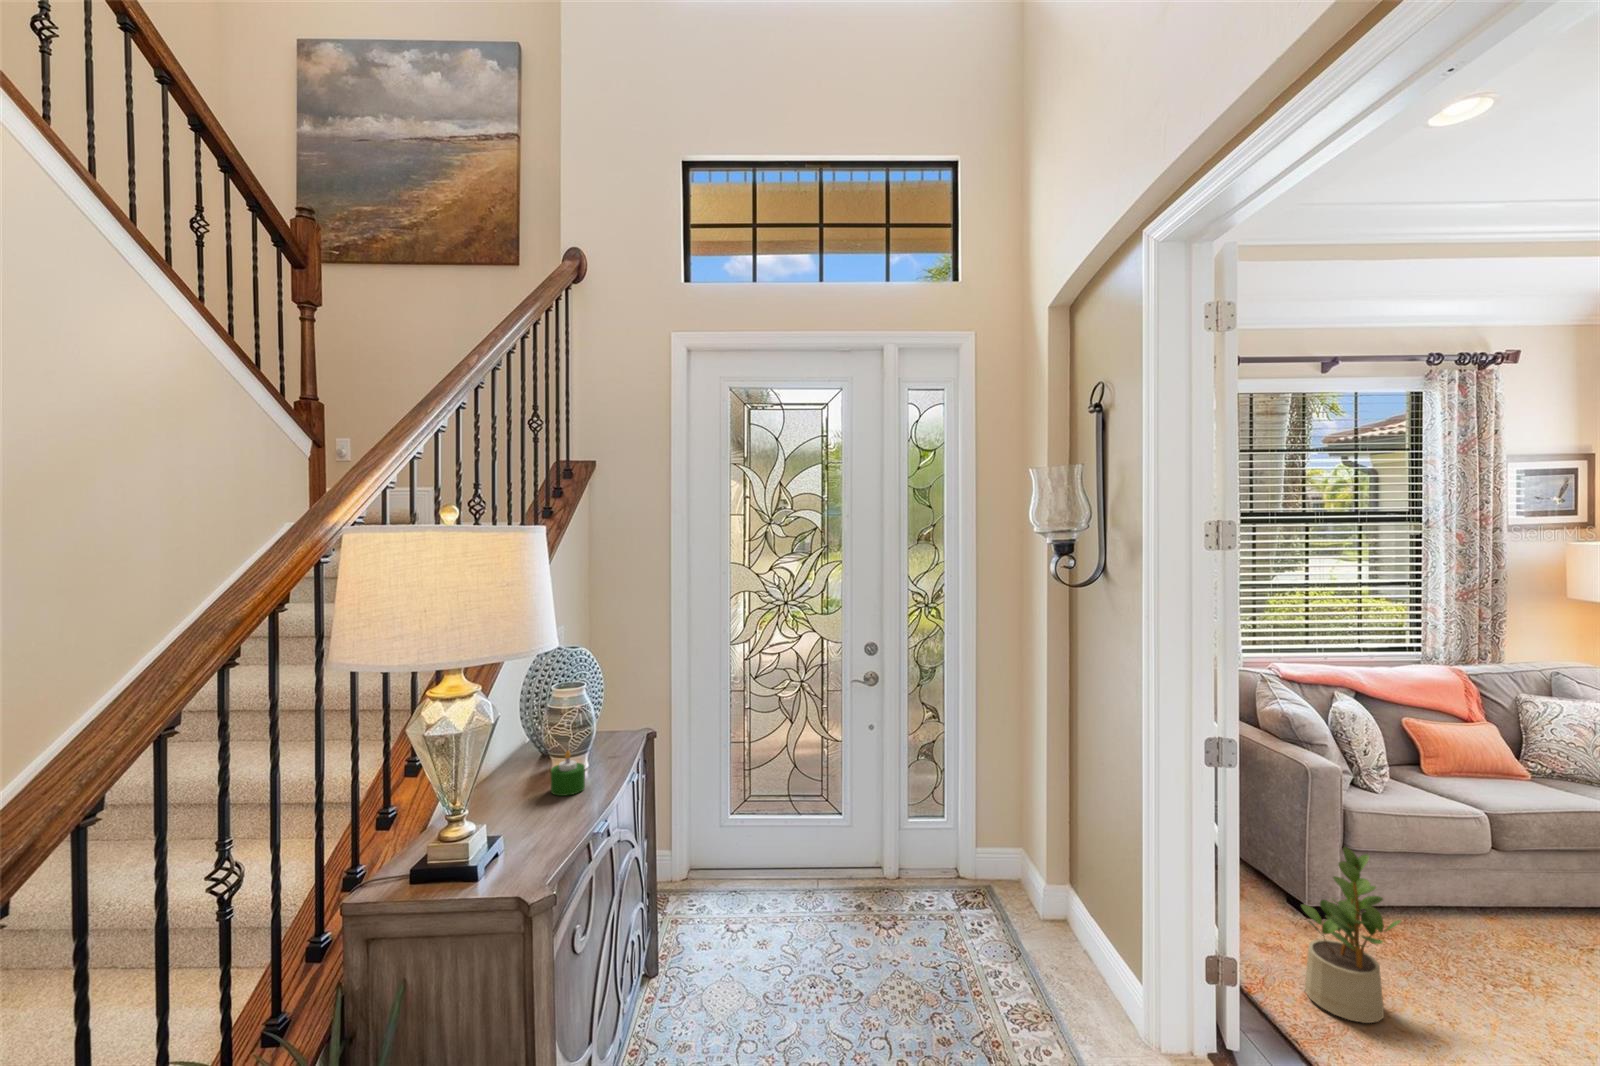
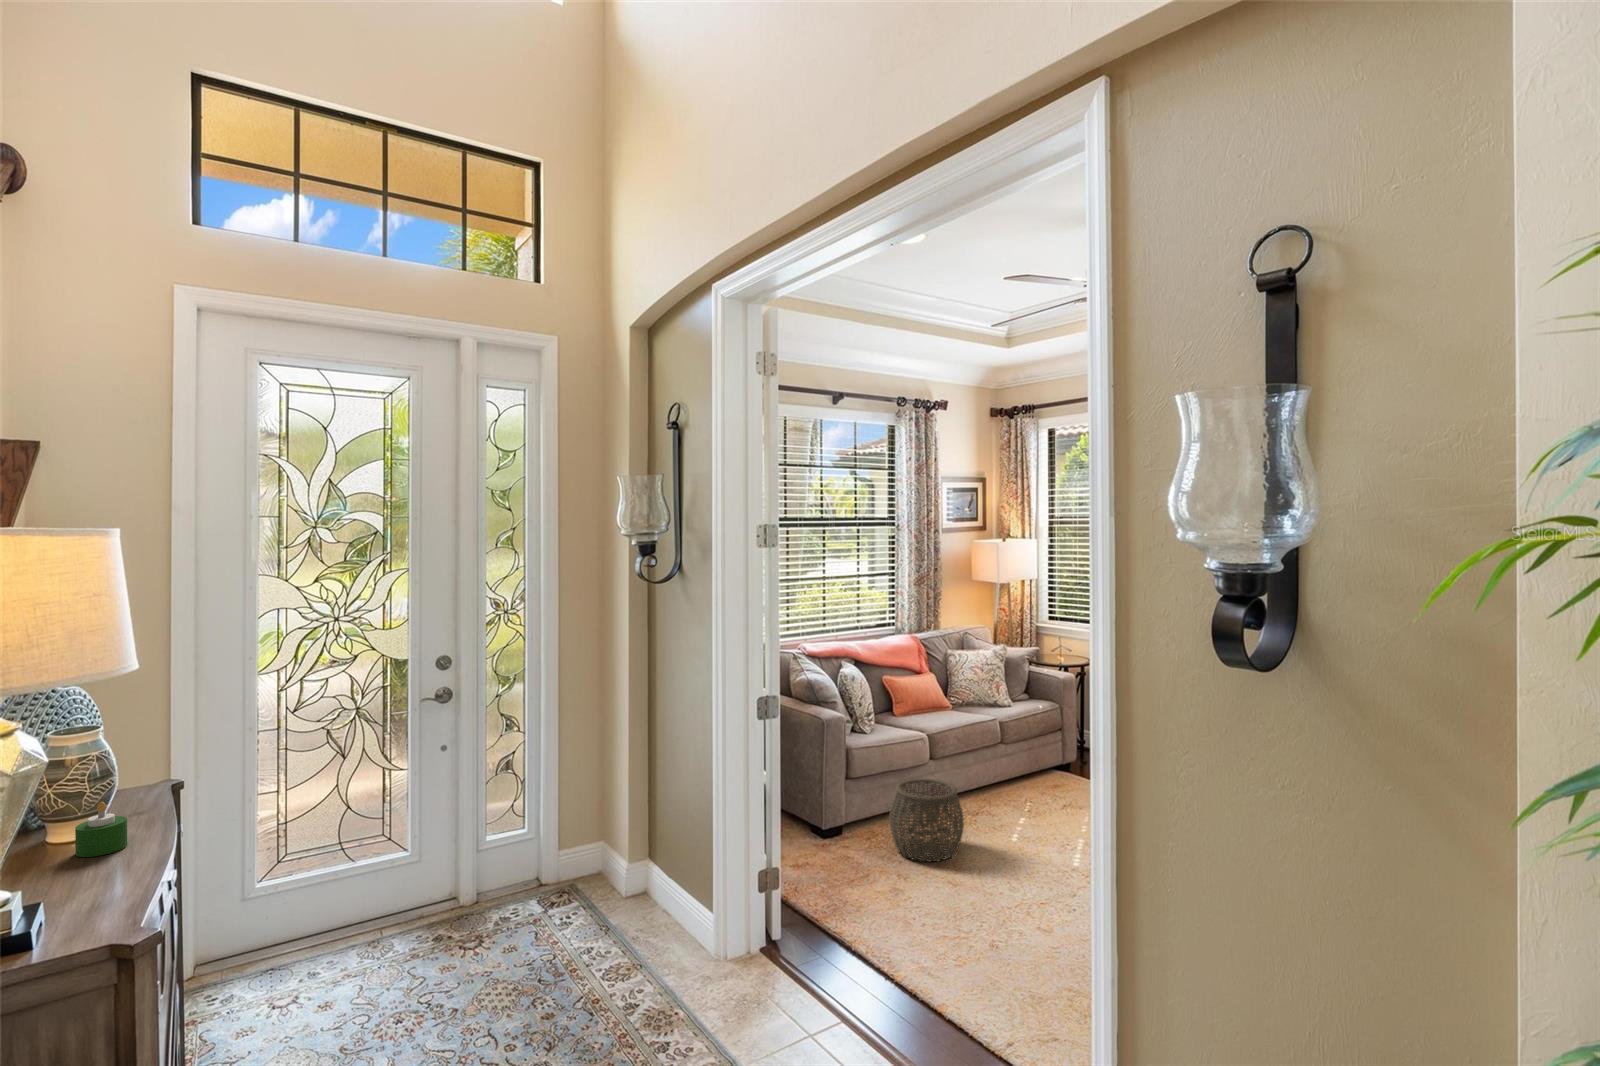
potted plant: present [1301,847,1401,1023] -> none [820,772,879,900]
woven basket: none [1417,870,1565,1007] -> present [889,779,964,862]

